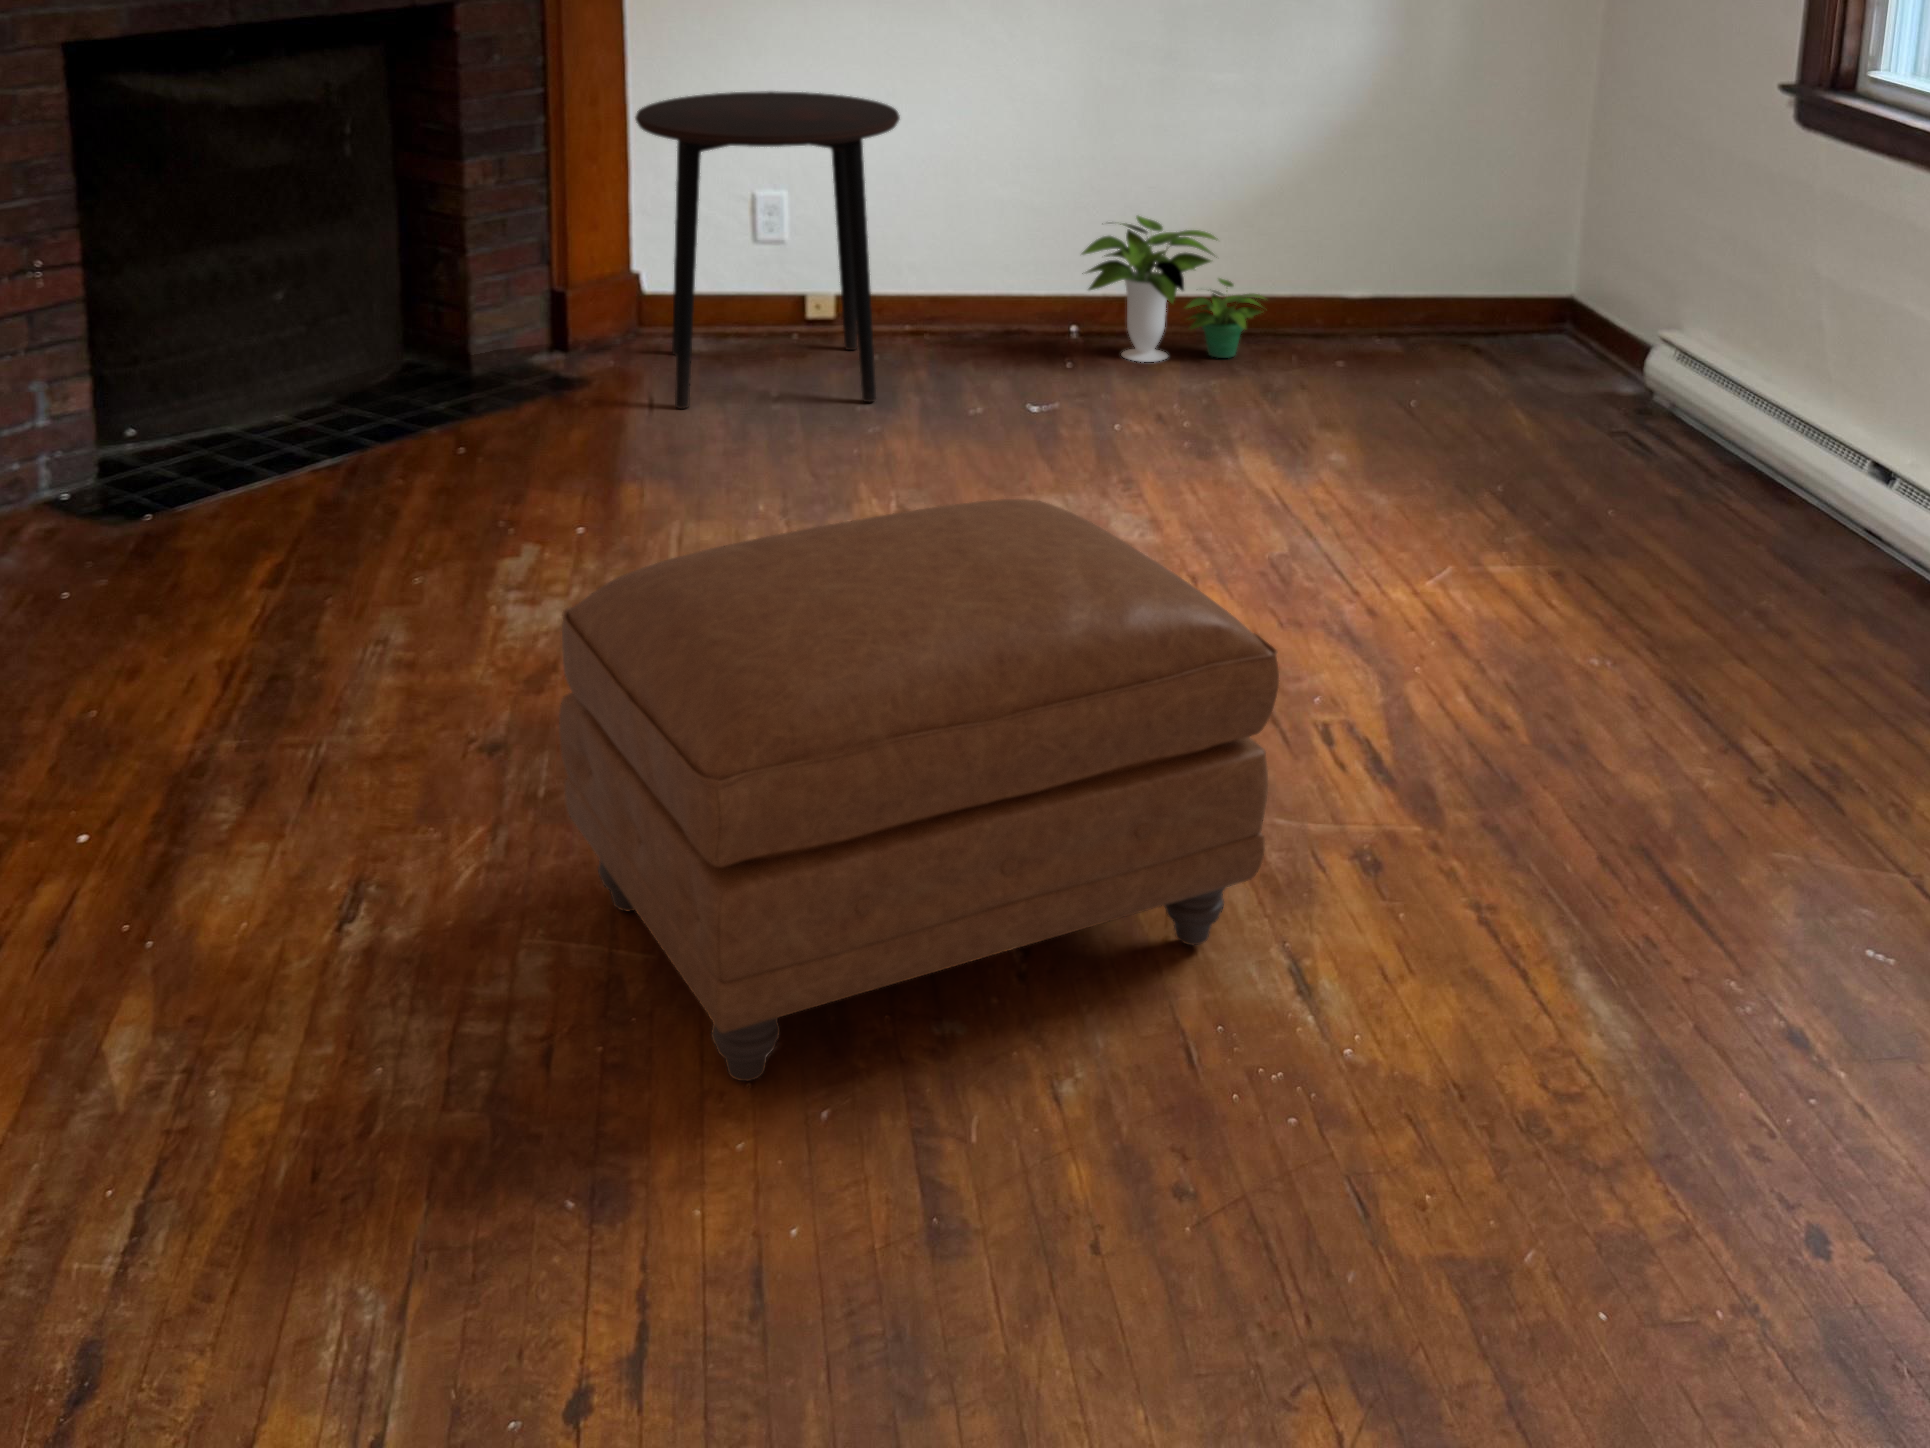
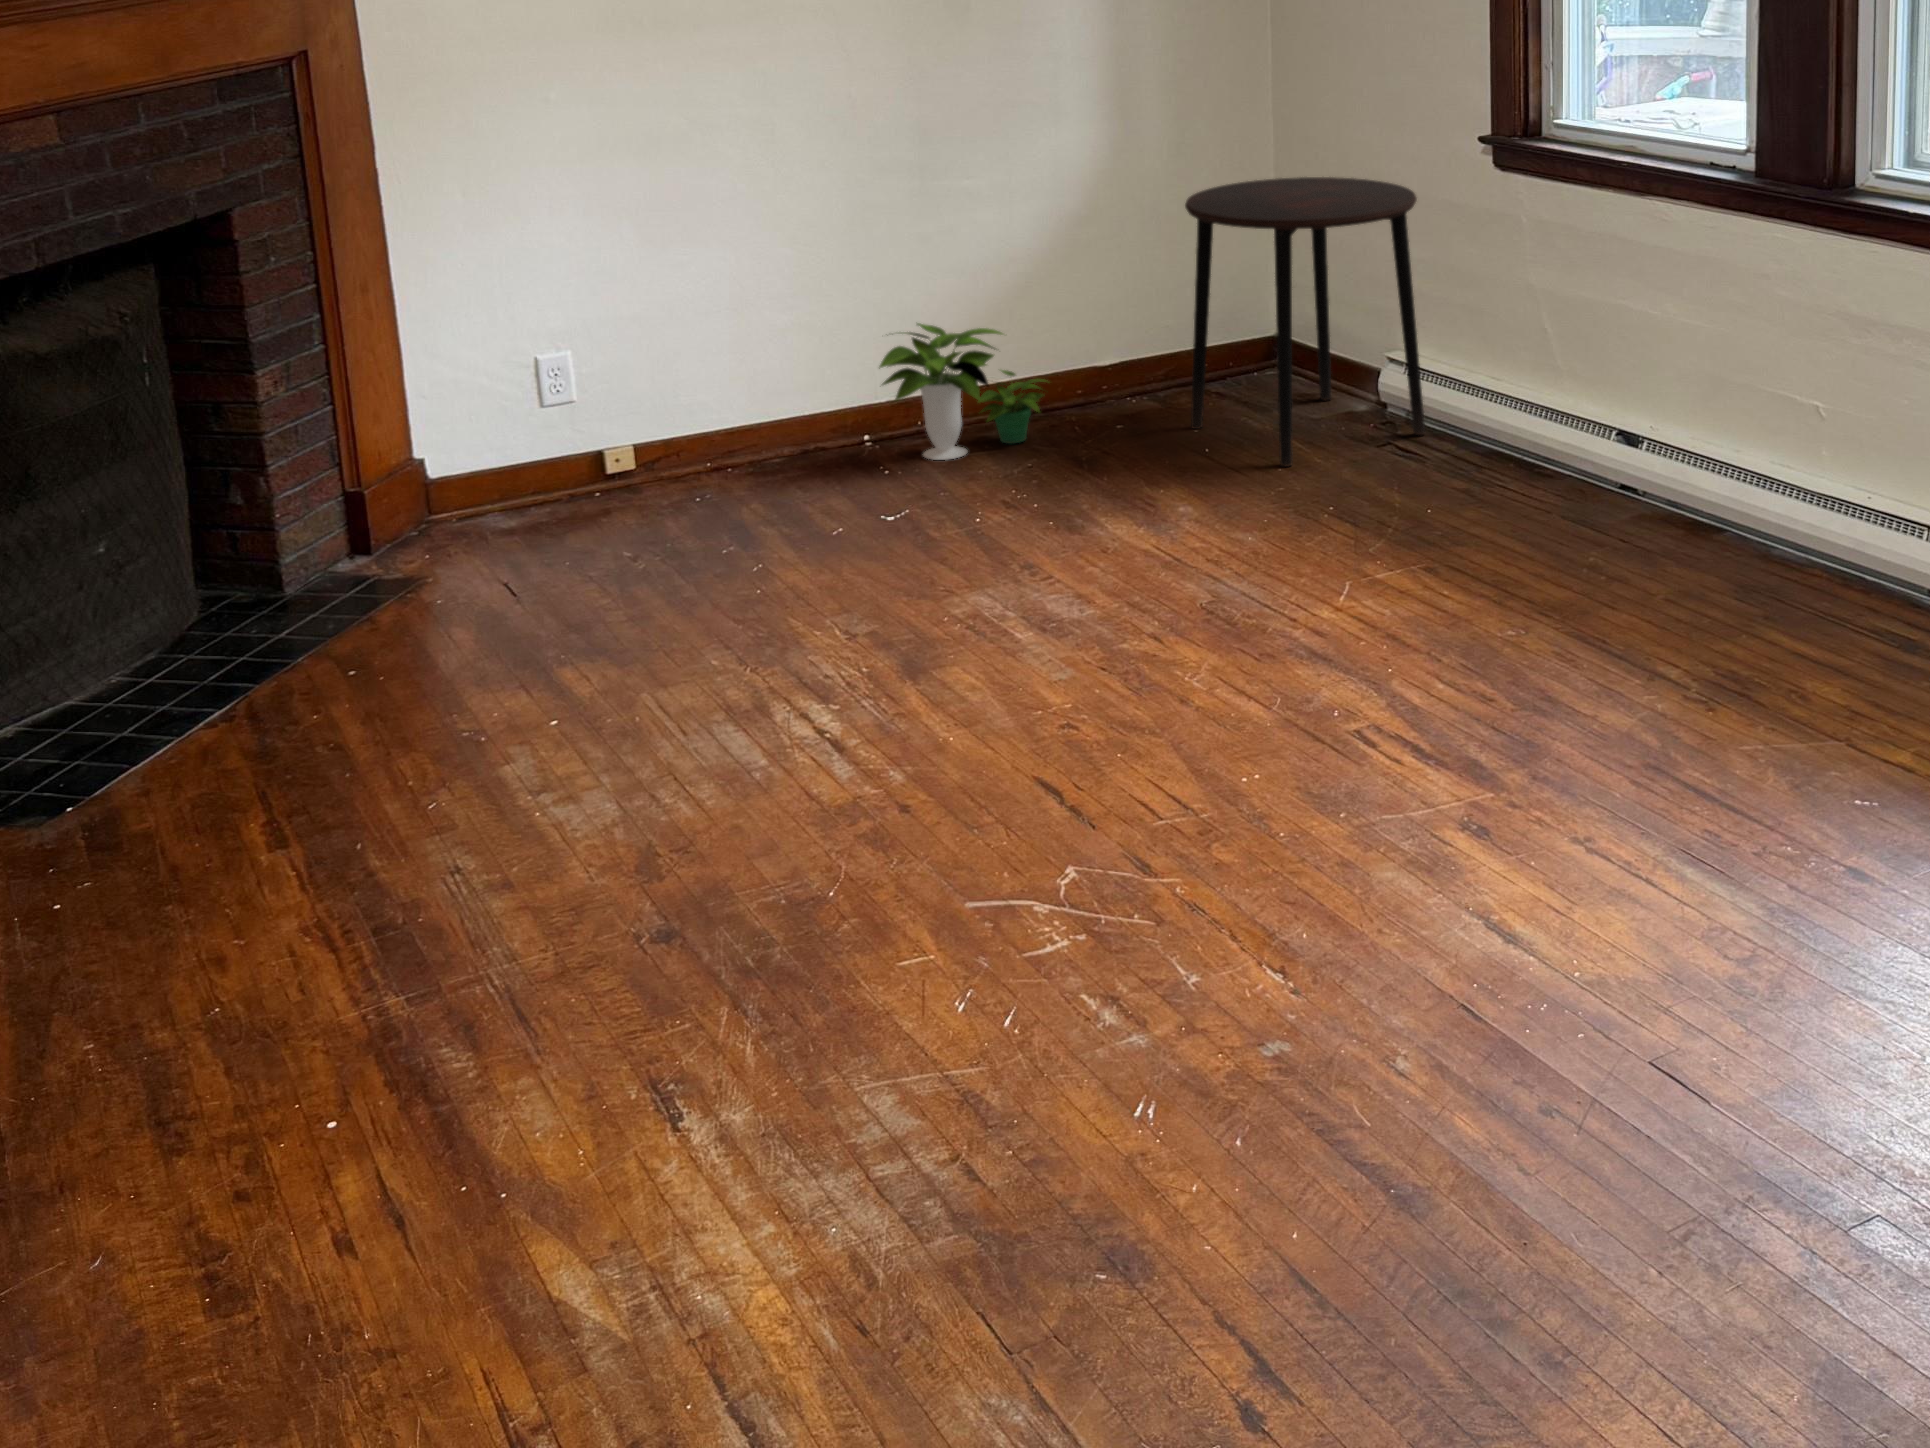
side table: present [635,91,900,409] -> present [1185,177,1425,467]
ottoman: present [559,499,1279,1081] -> none [837,587,1462,1140]

